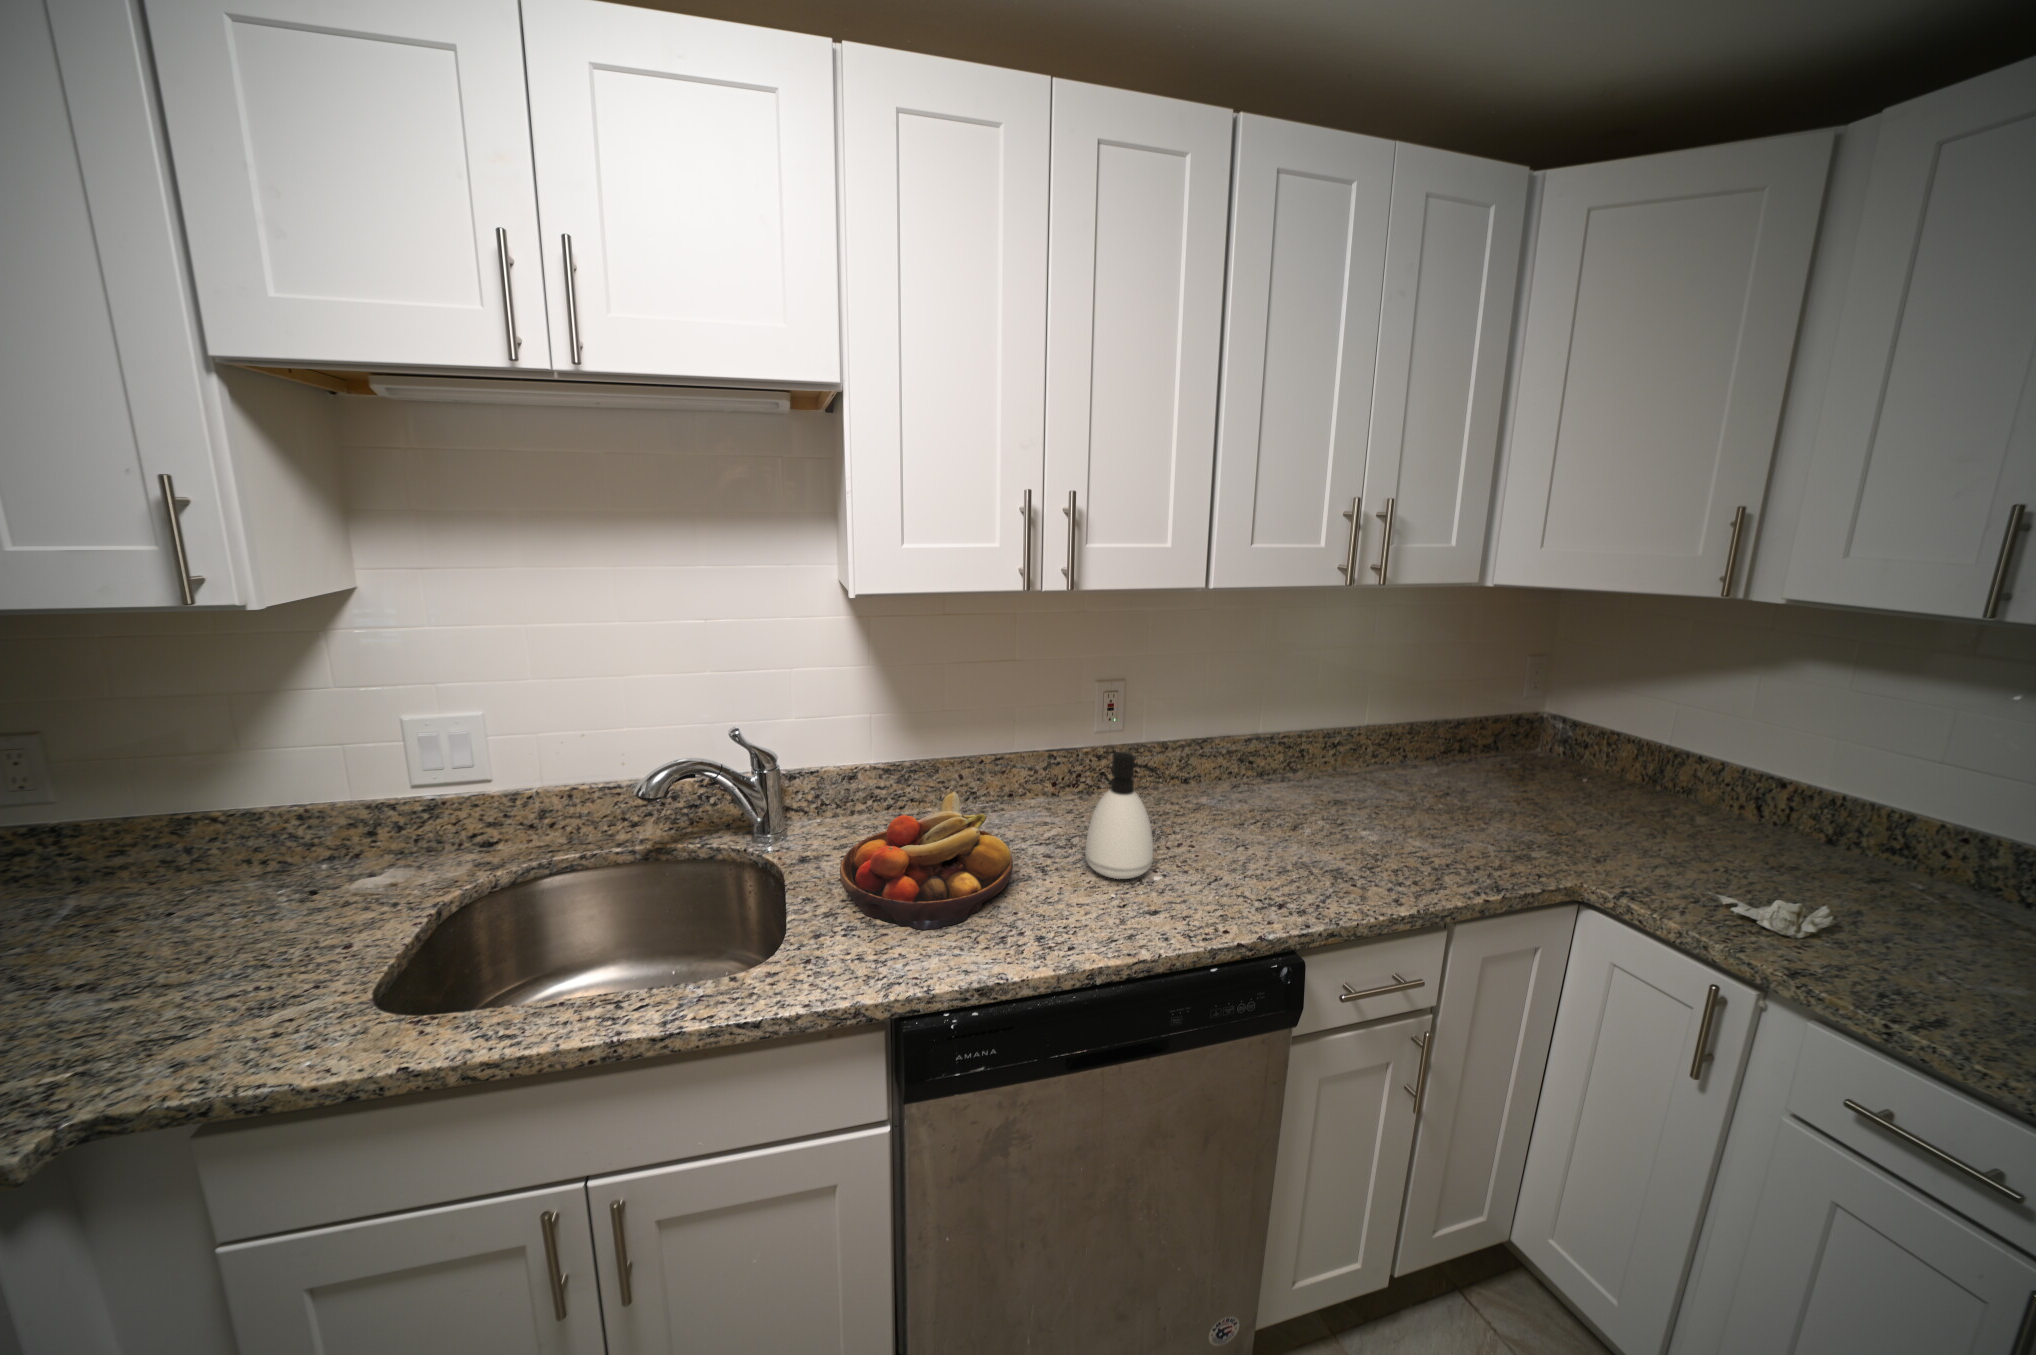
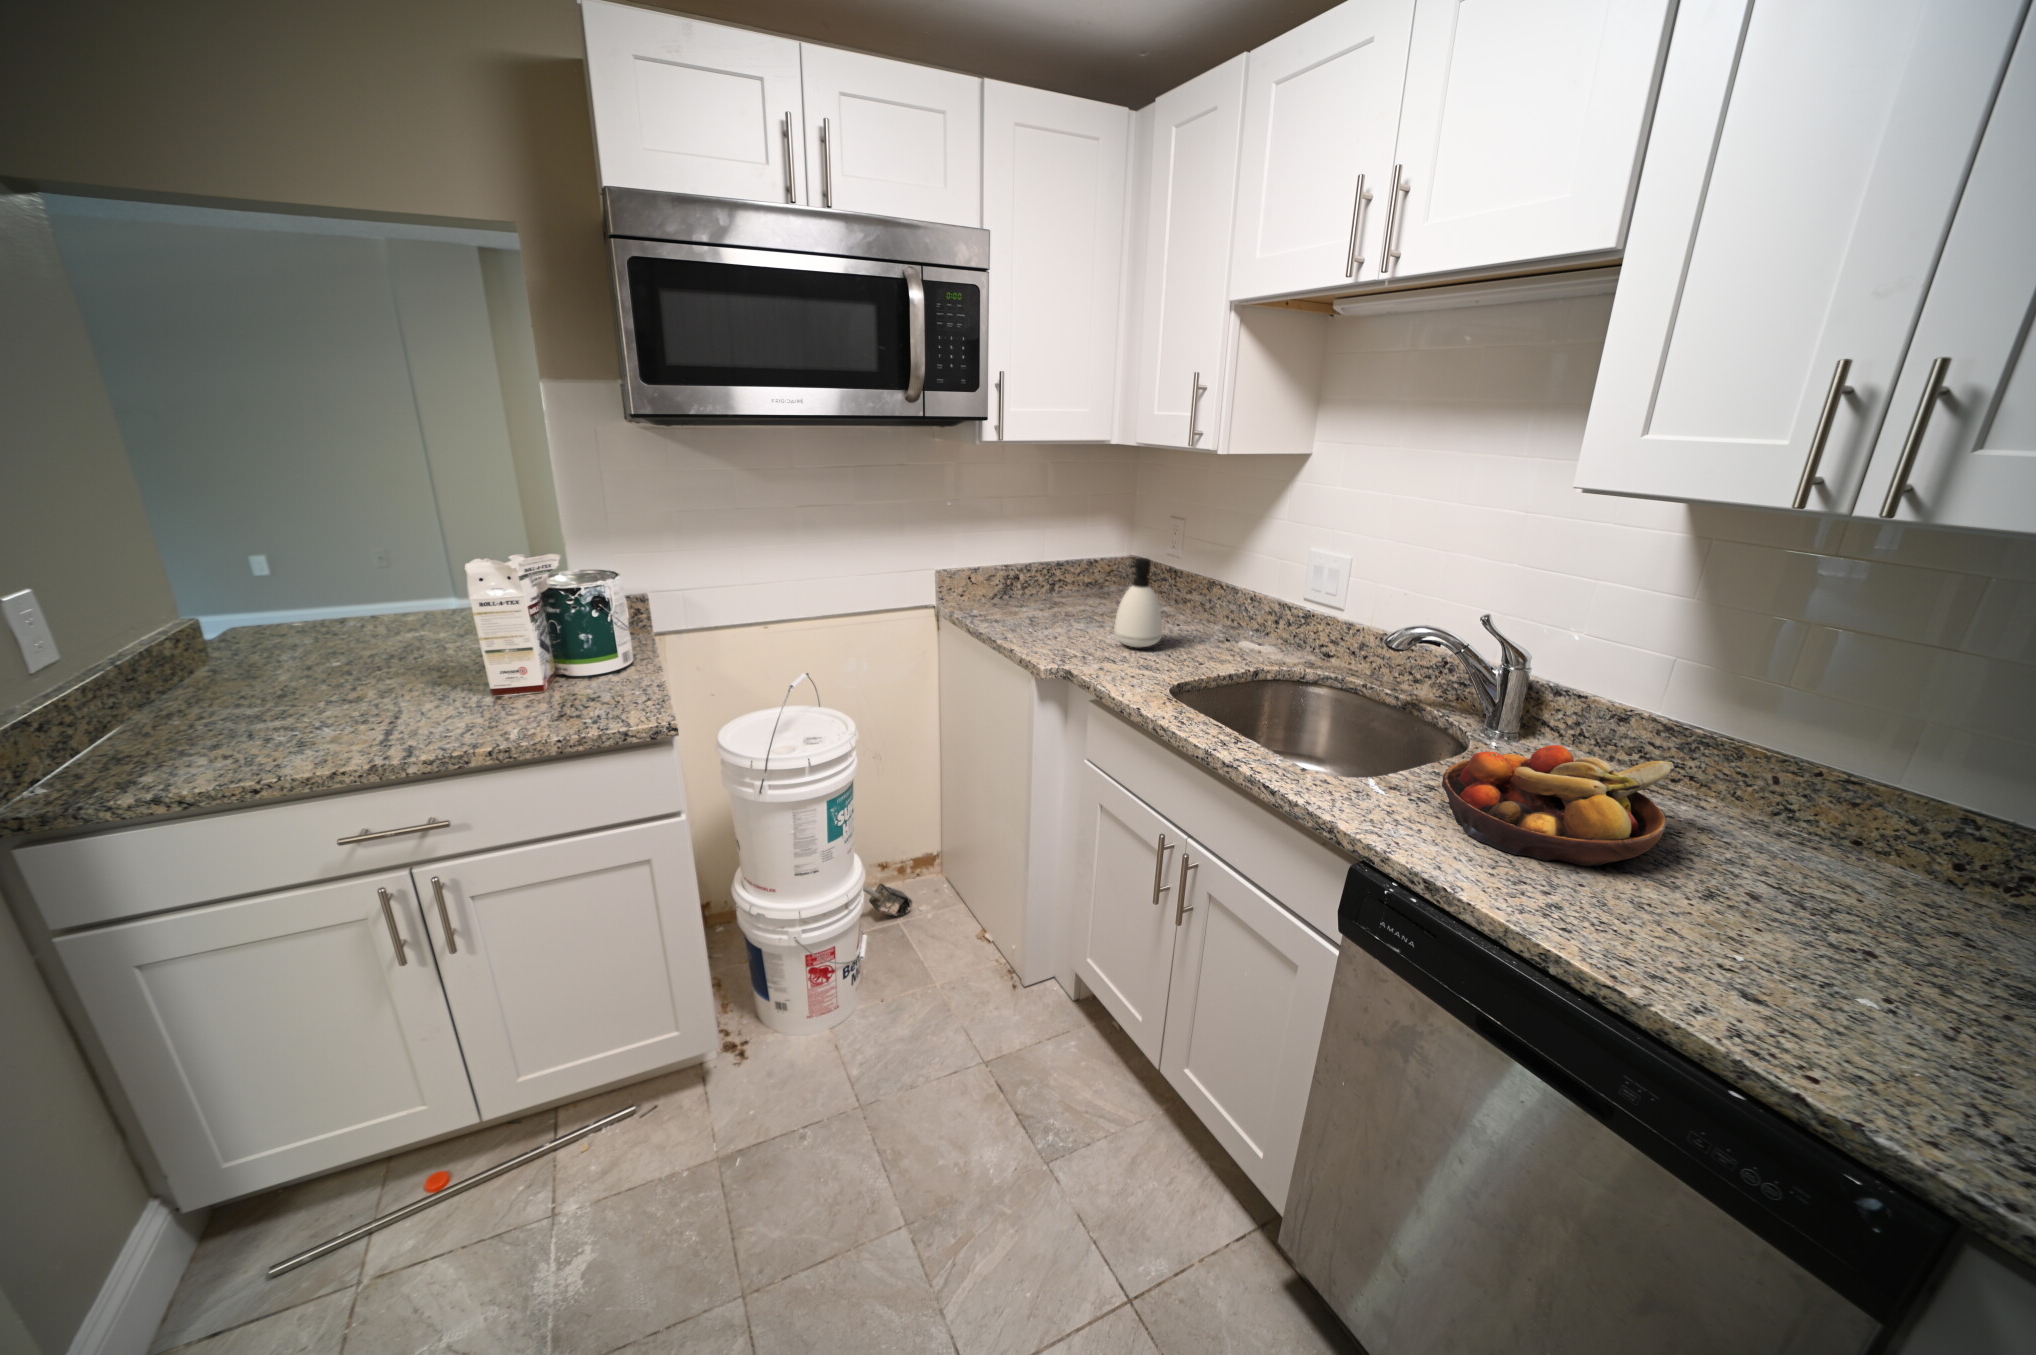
soap dispenser: present [1085,752,1154,879] -> present [1114,558,1162,647]

